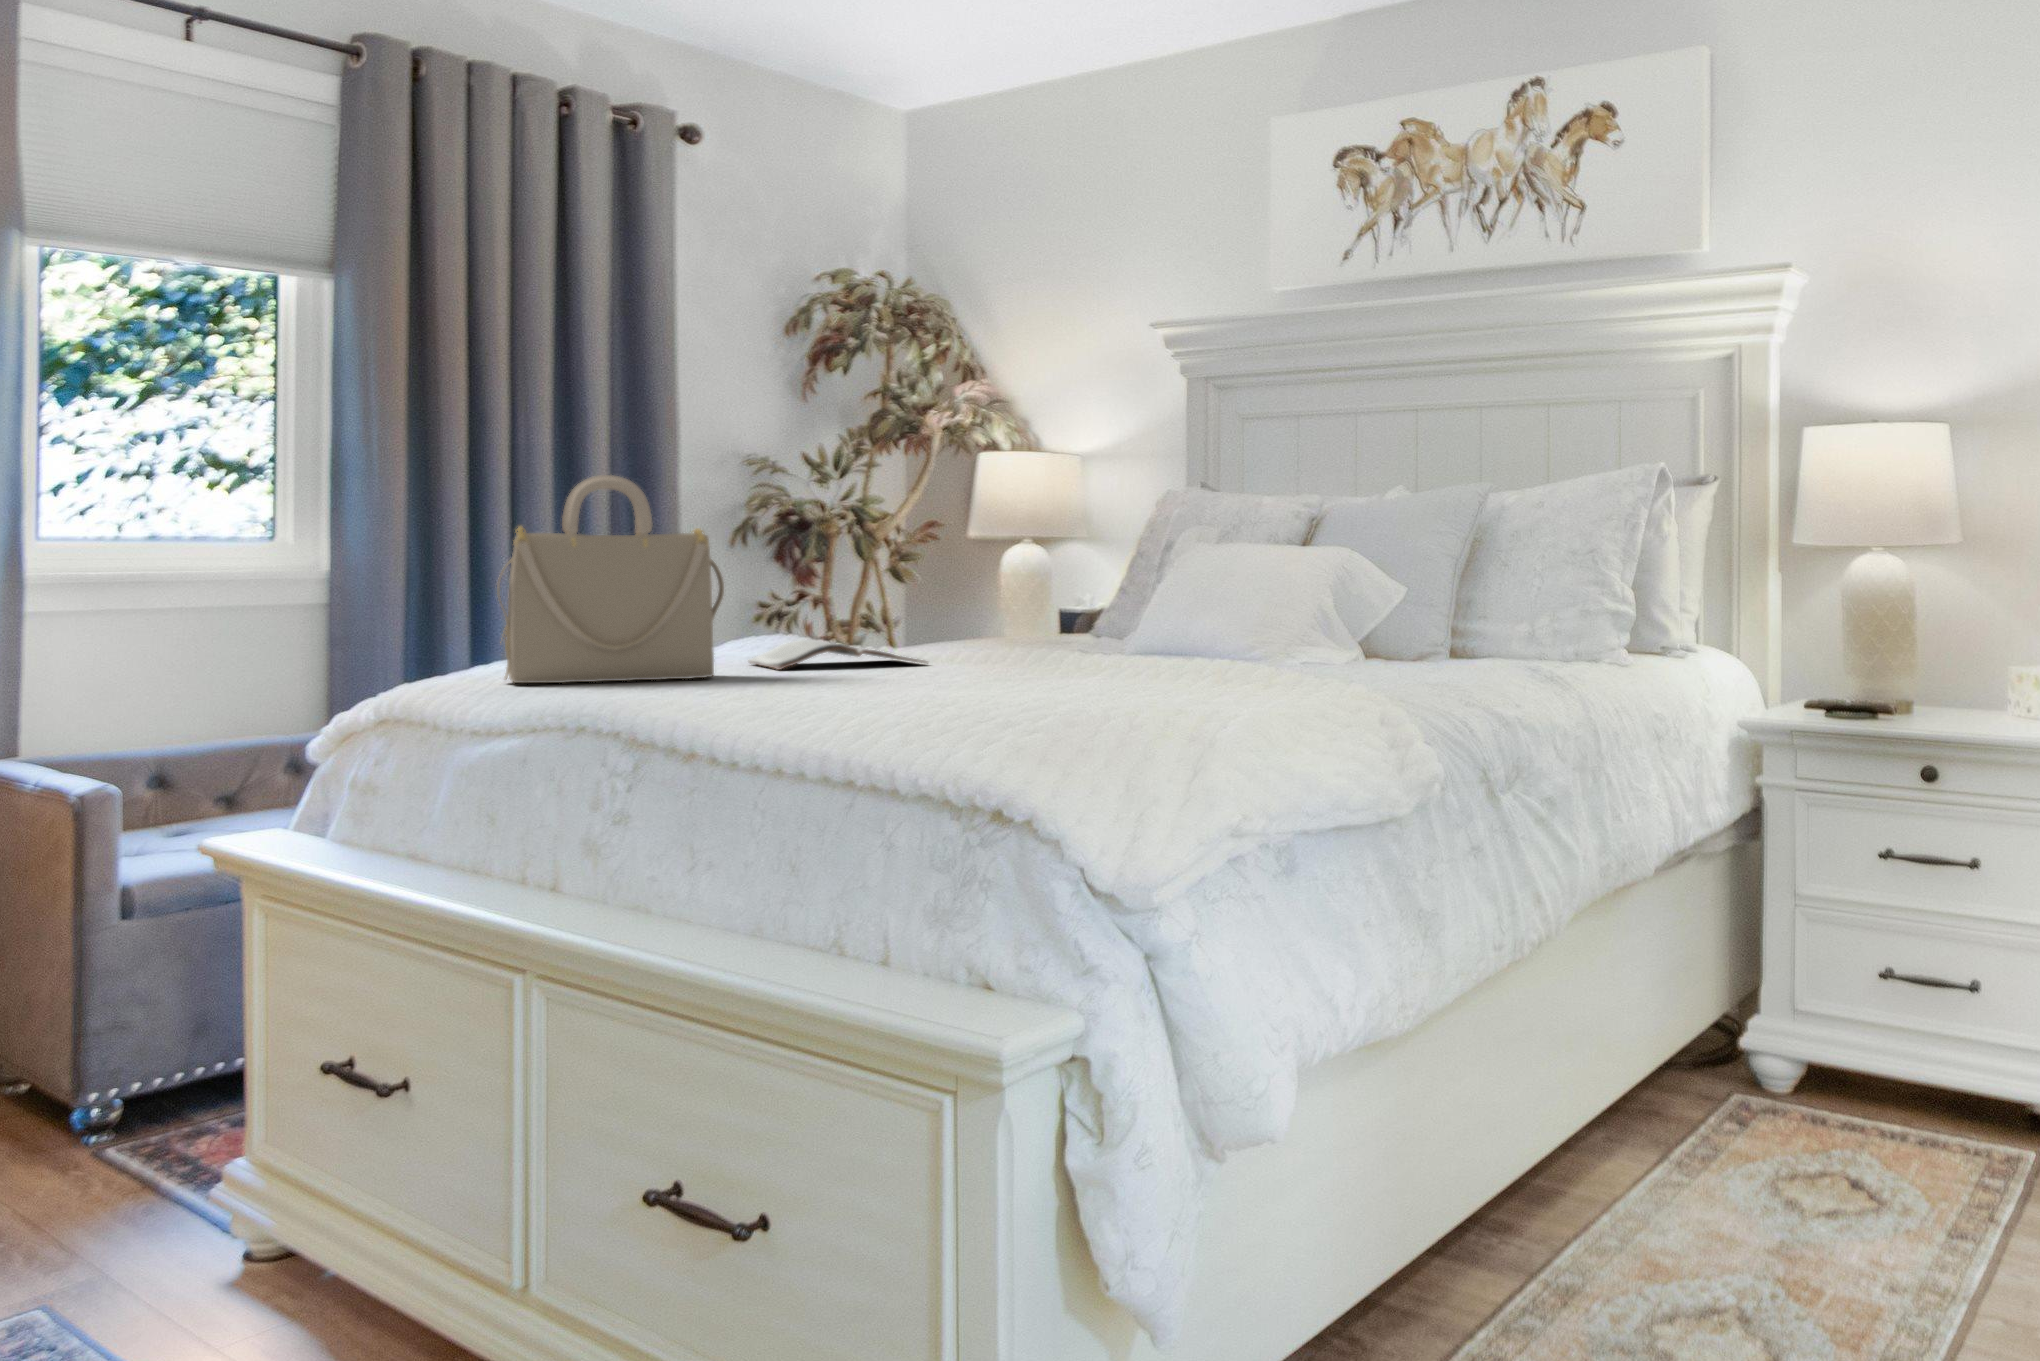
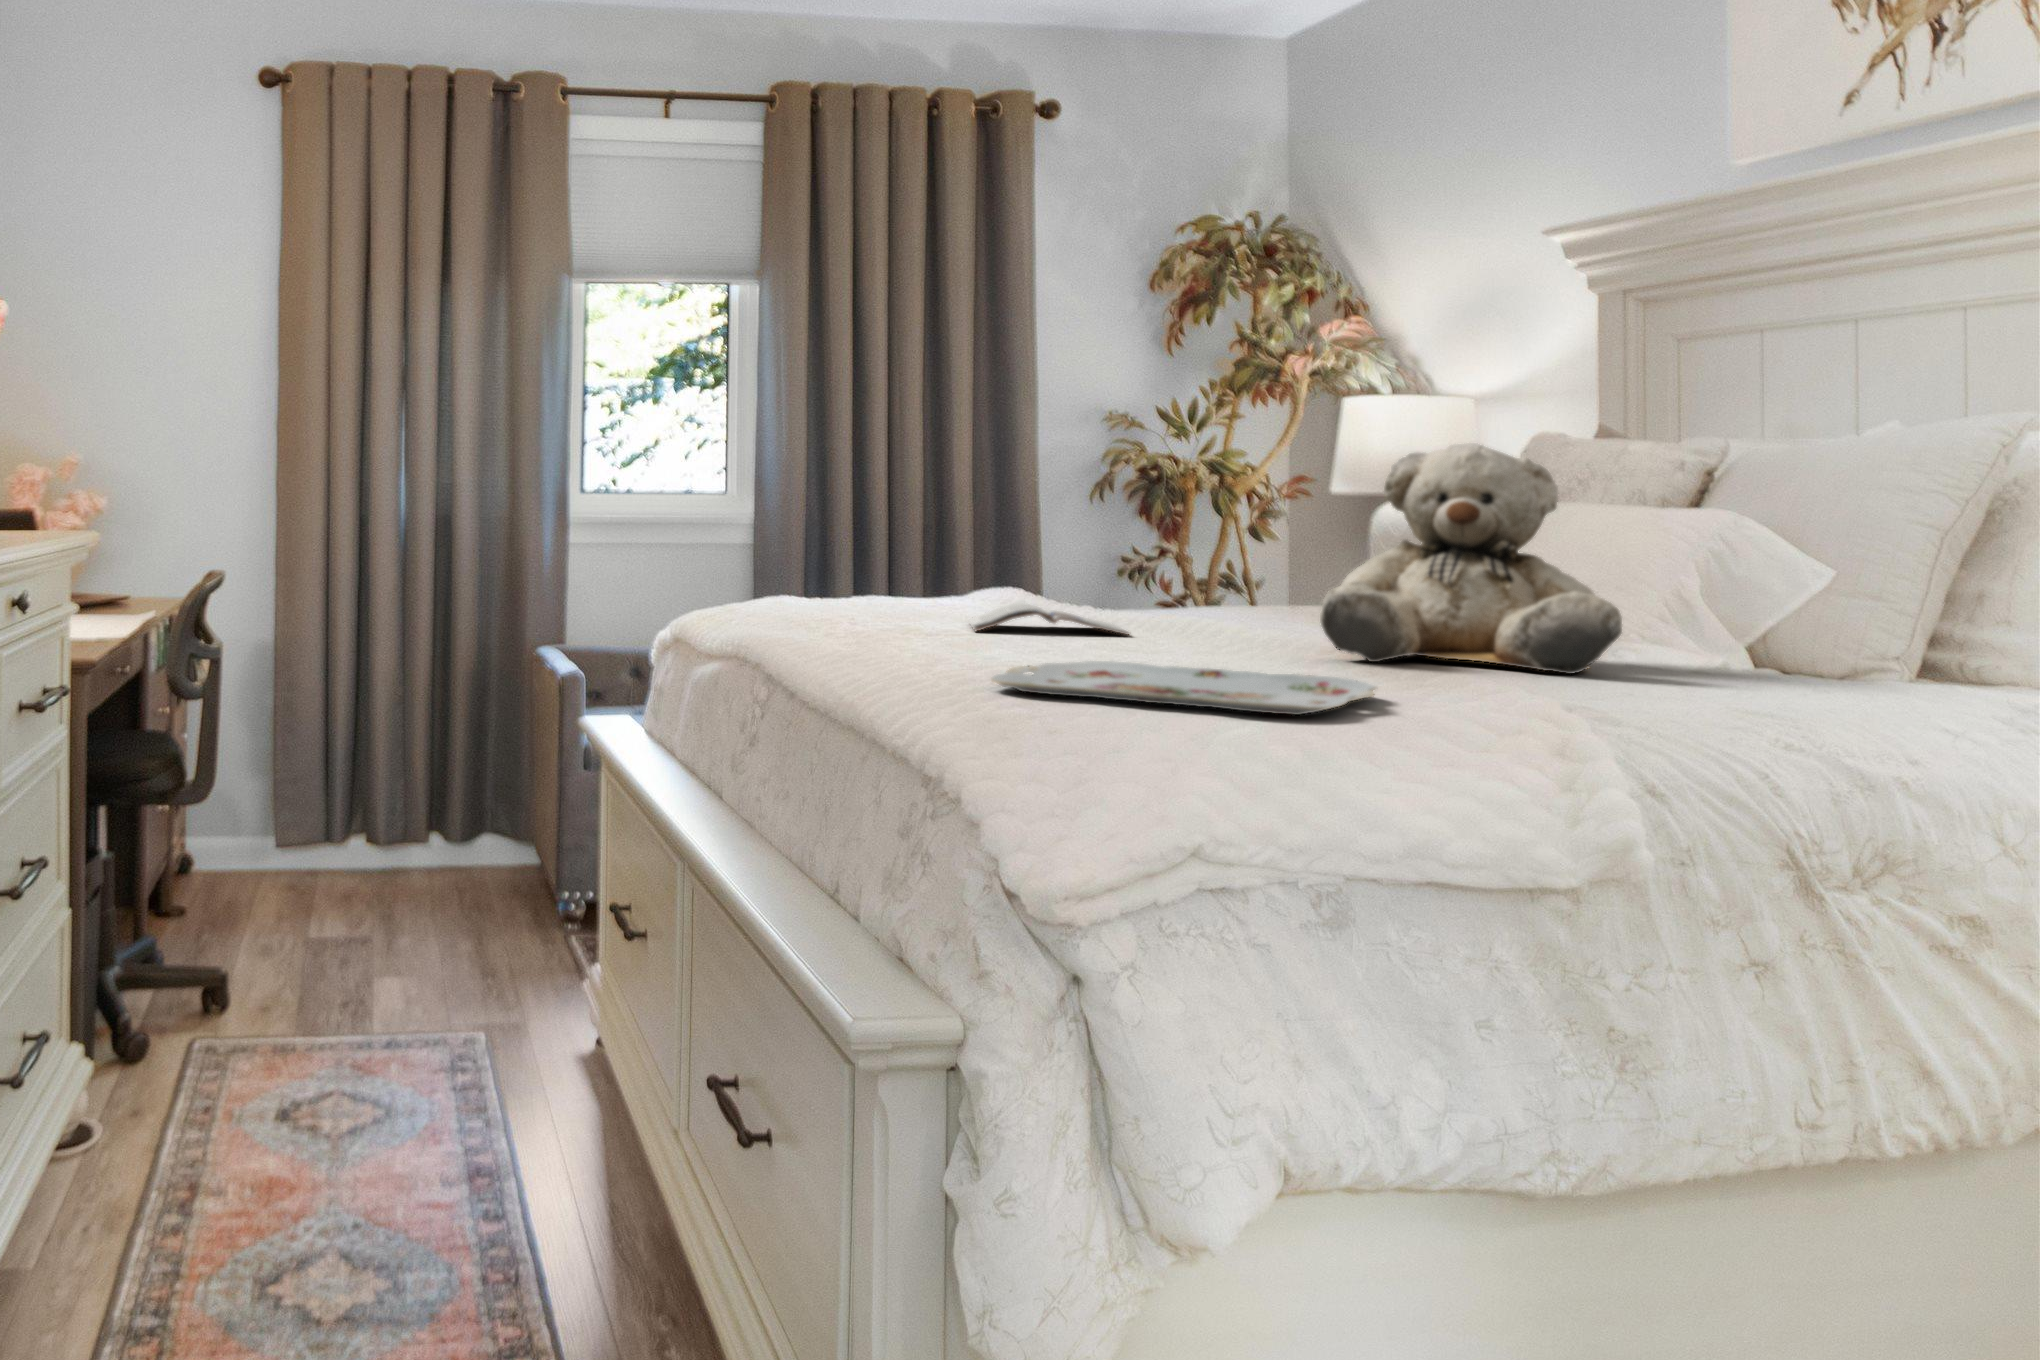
handbag: present [497,475,724,683] -> none [729,452,910,635]
teddy bear: none [1115,488,1328,670] -> present [1320,443,1622,674]
serving tray: none [940,678,1258,710] -> present [991,661,1376,715]

